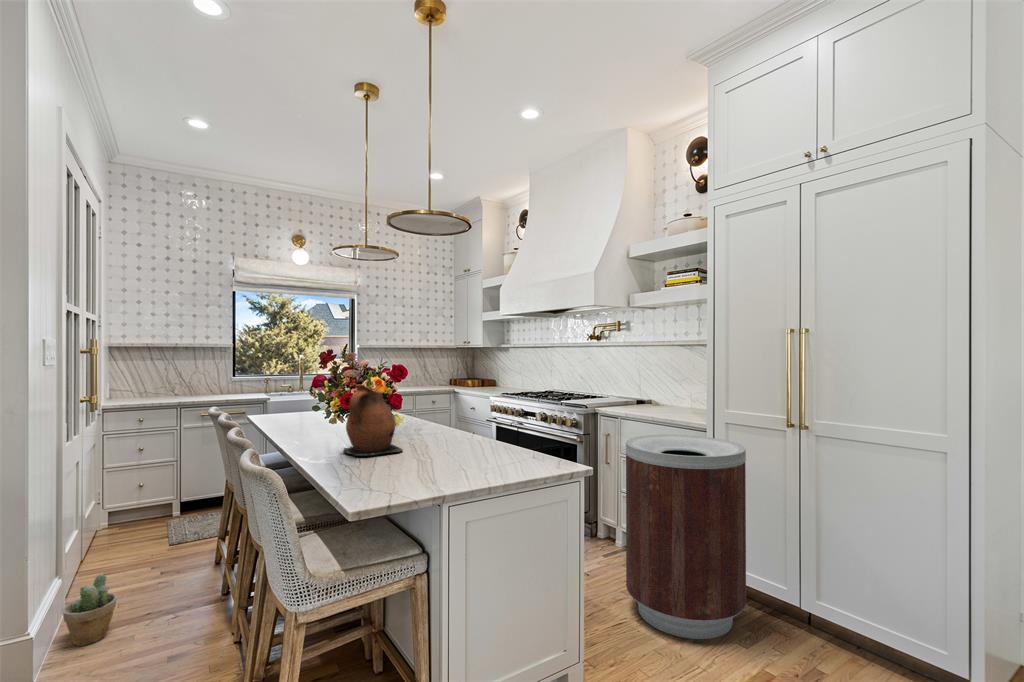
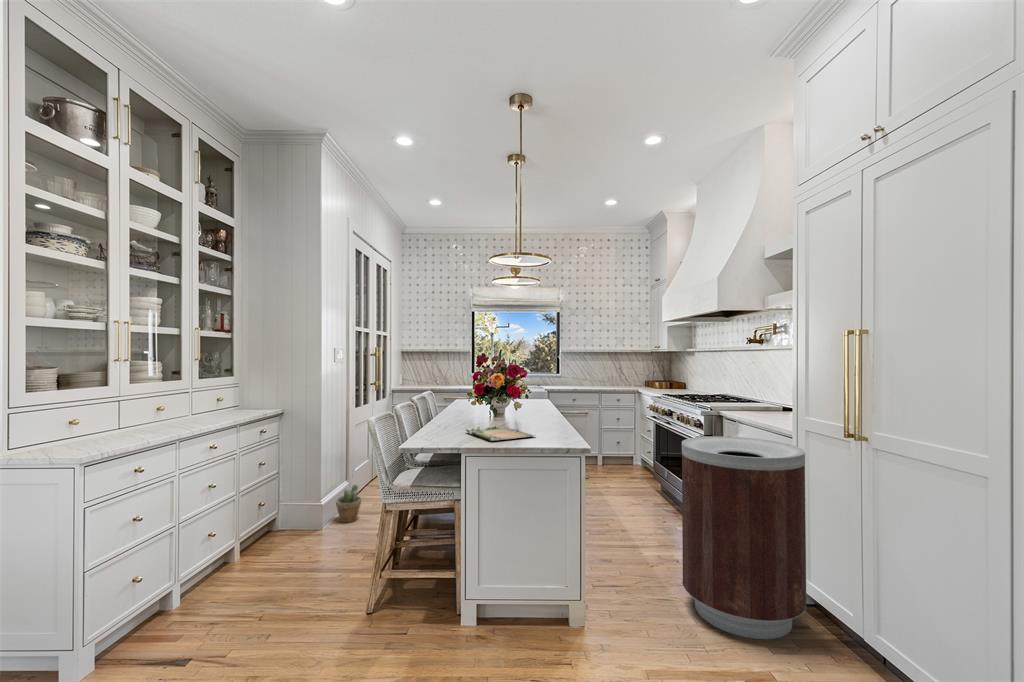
ceramic pitcher: present [344,385,403,456] -> none [452,376,491,426]
tray: none [399,448,507,476] -> present [466,426,535,441]

